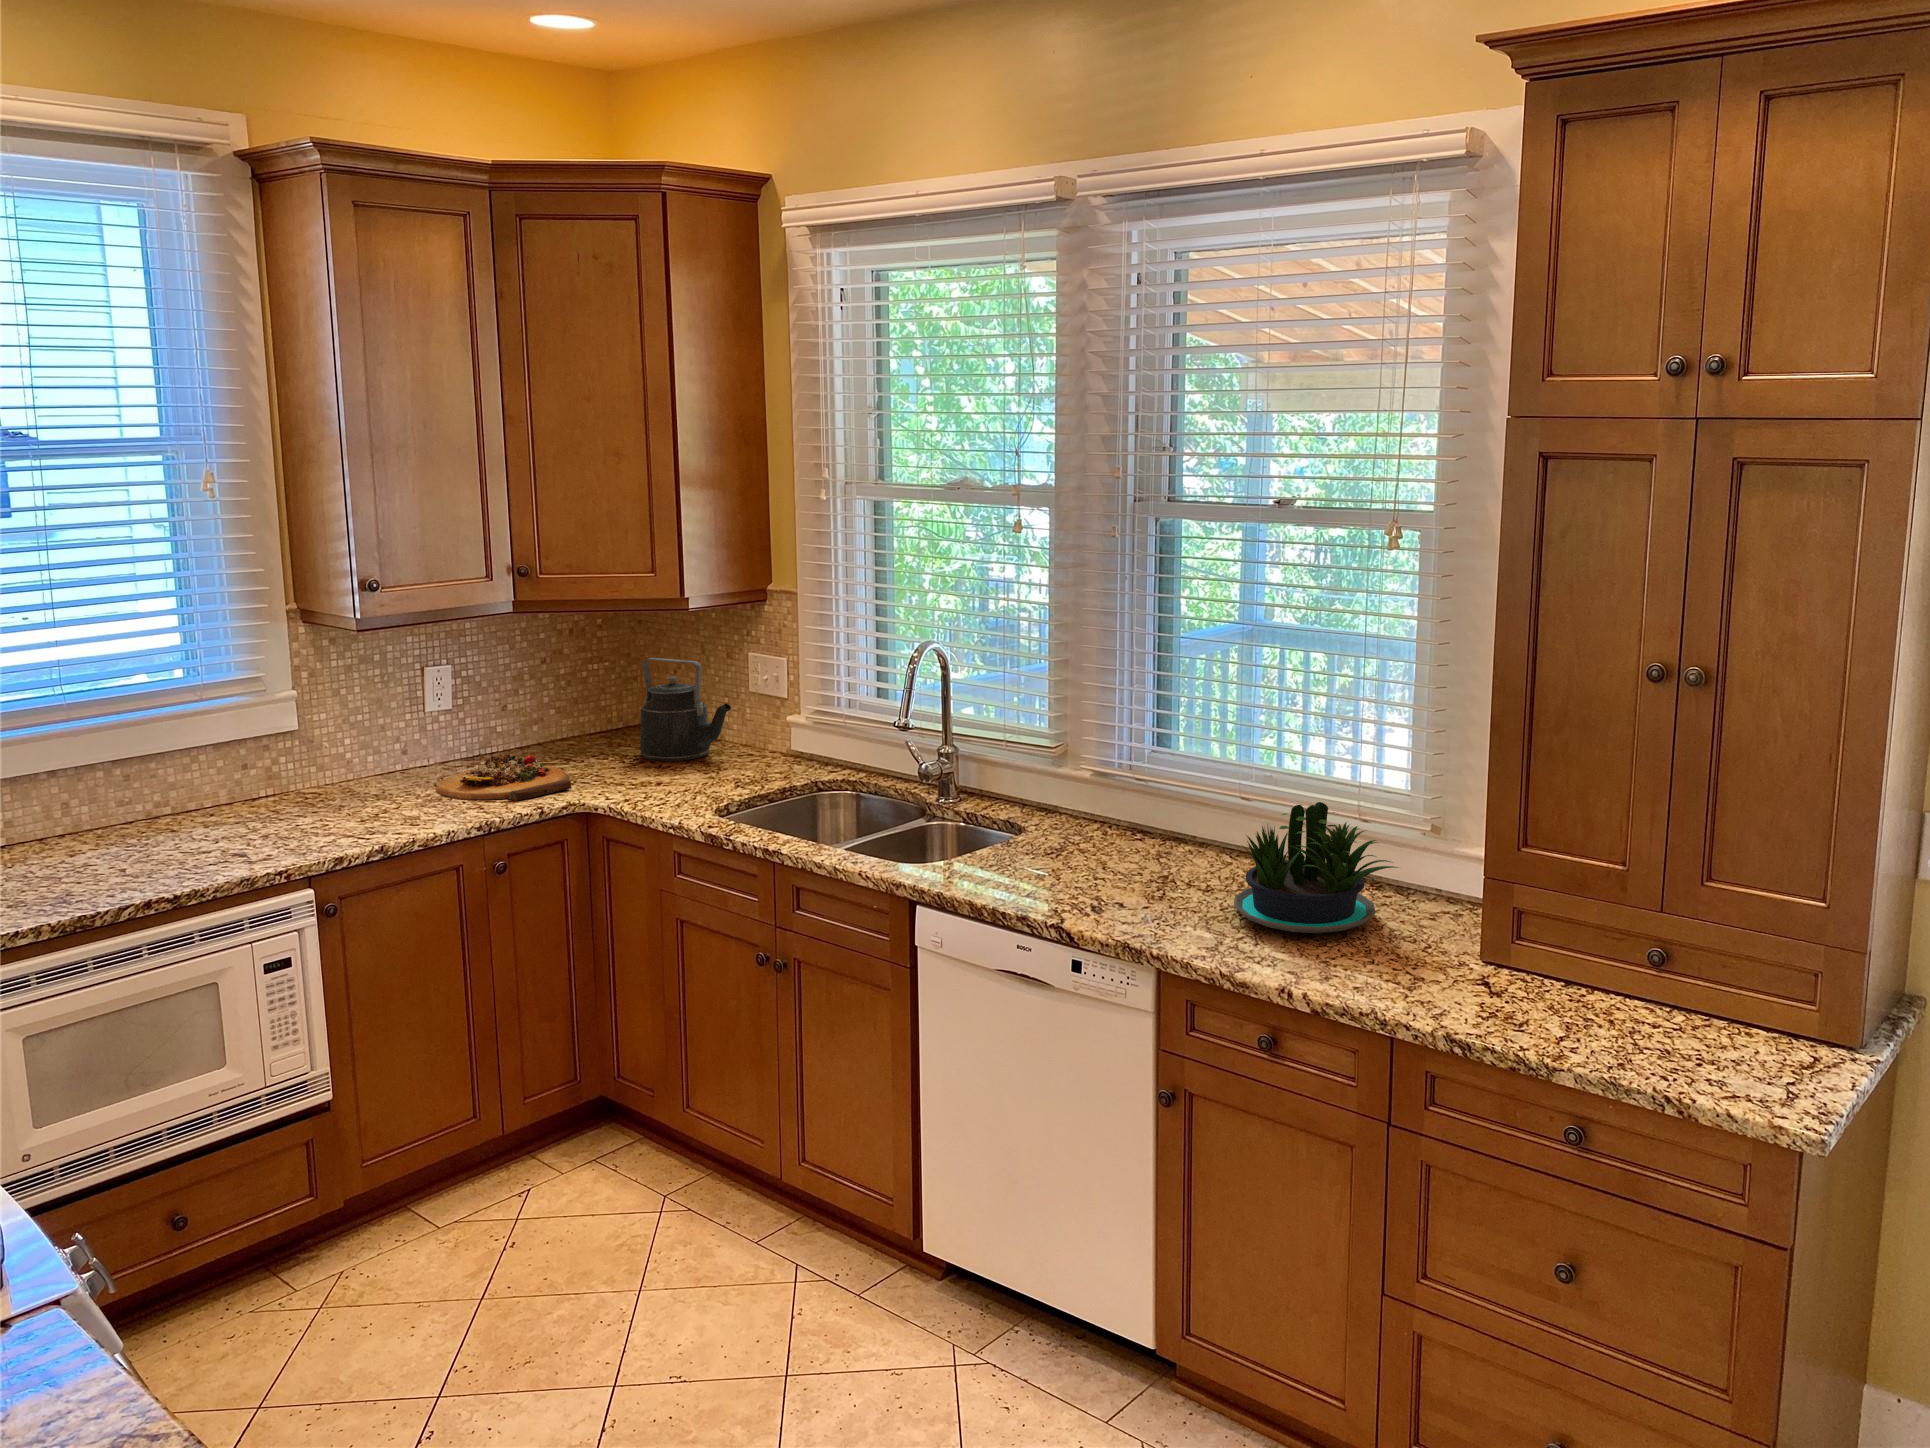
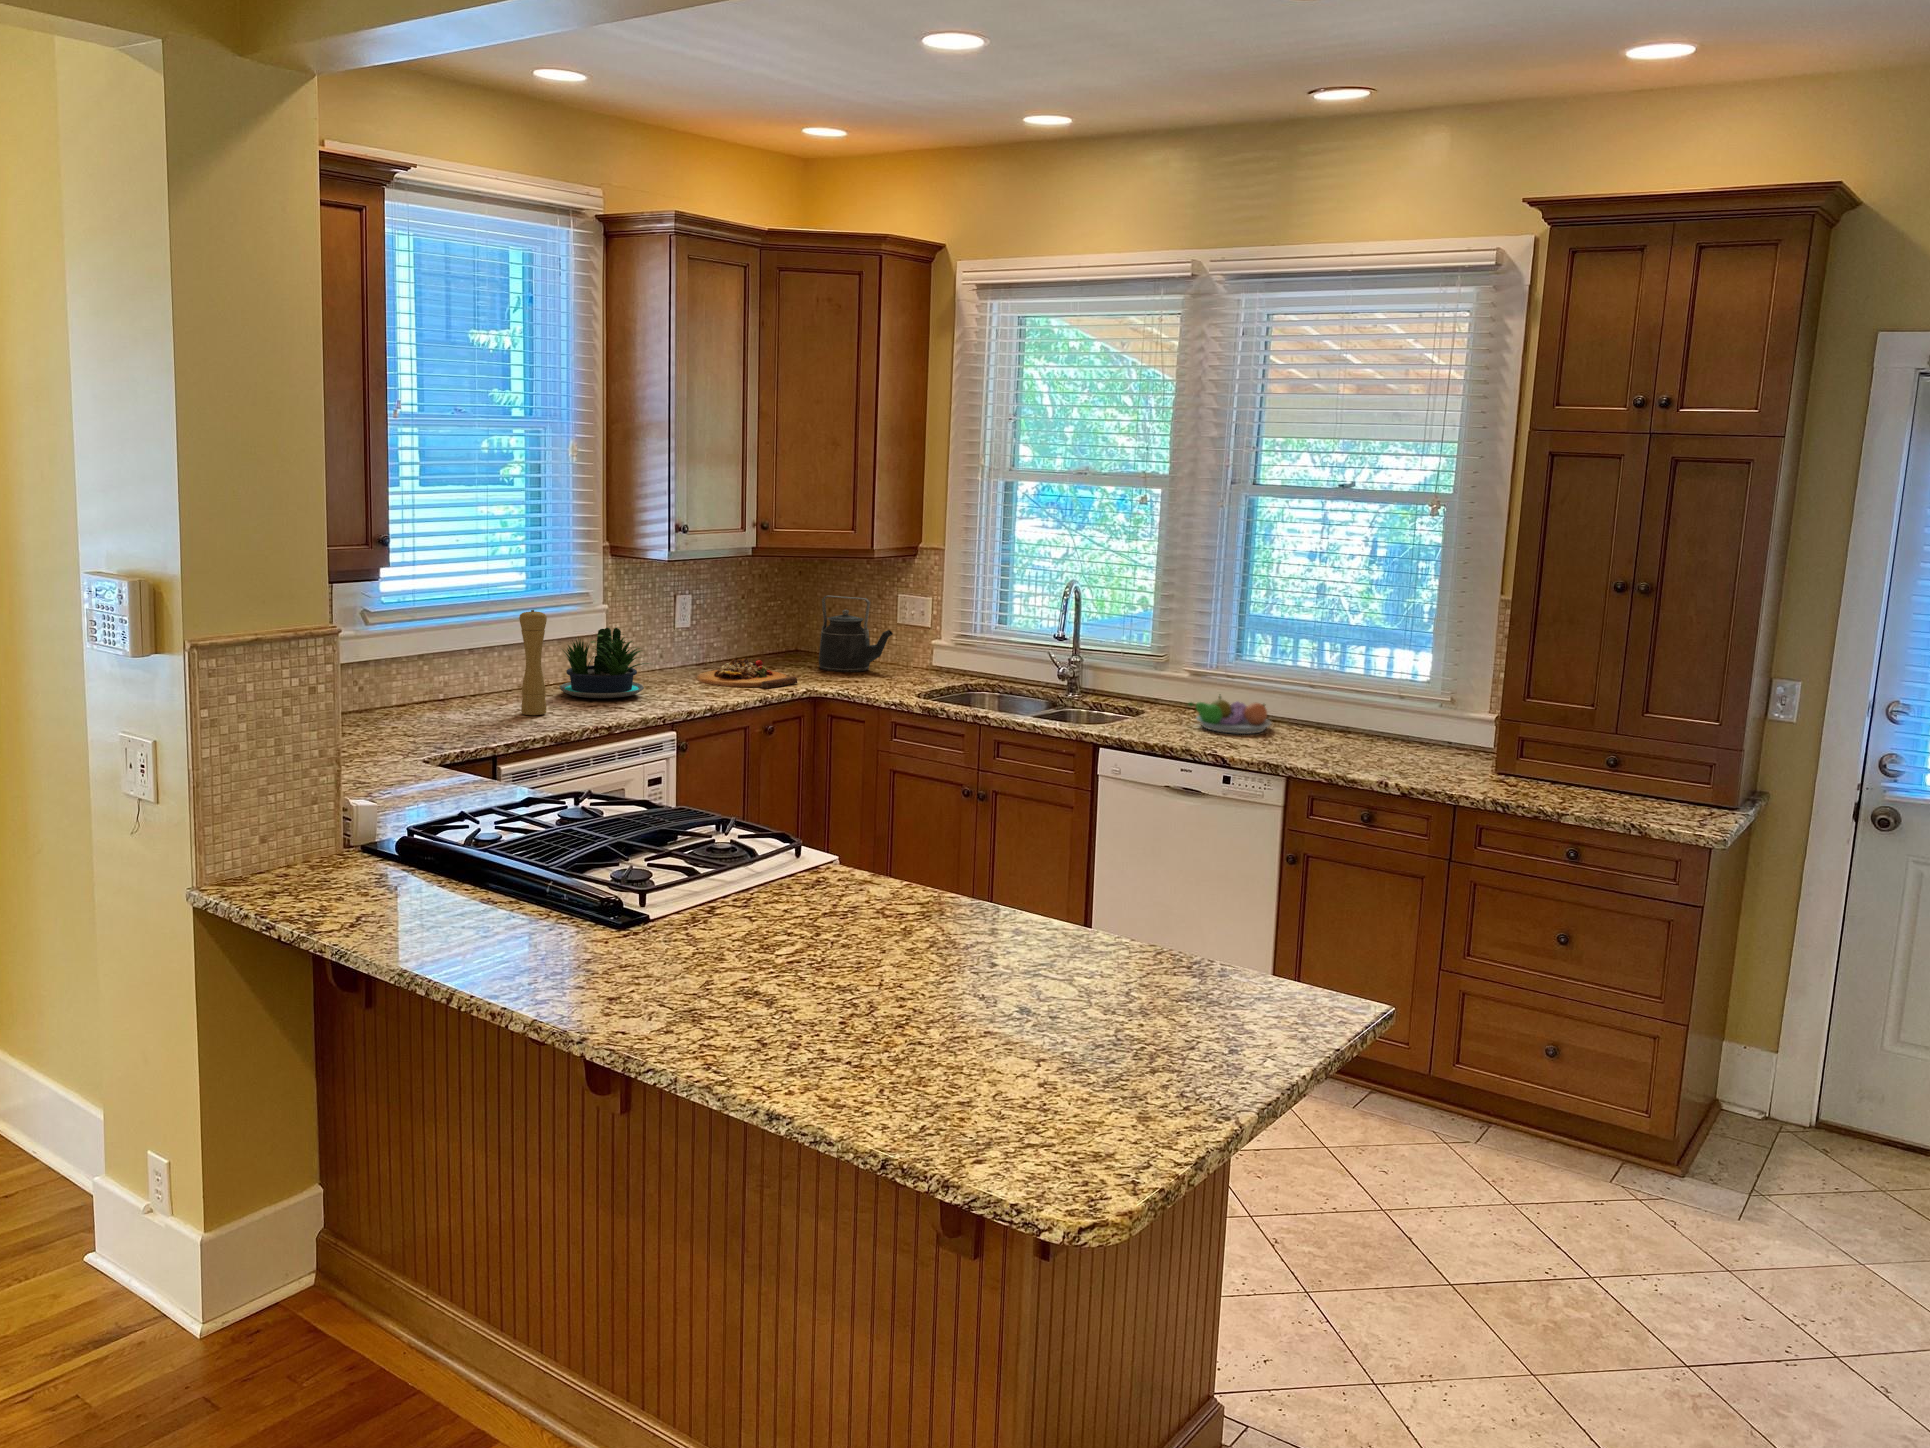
pepper mill: none [48,728,107,879] -> present [519,610,547,715]
potted plant: present [1234,802,1398,933] -> present [559,628,648,698]
fruit bowl: none [1063,809,1182,875] -> present [1188,696,1271,734]

